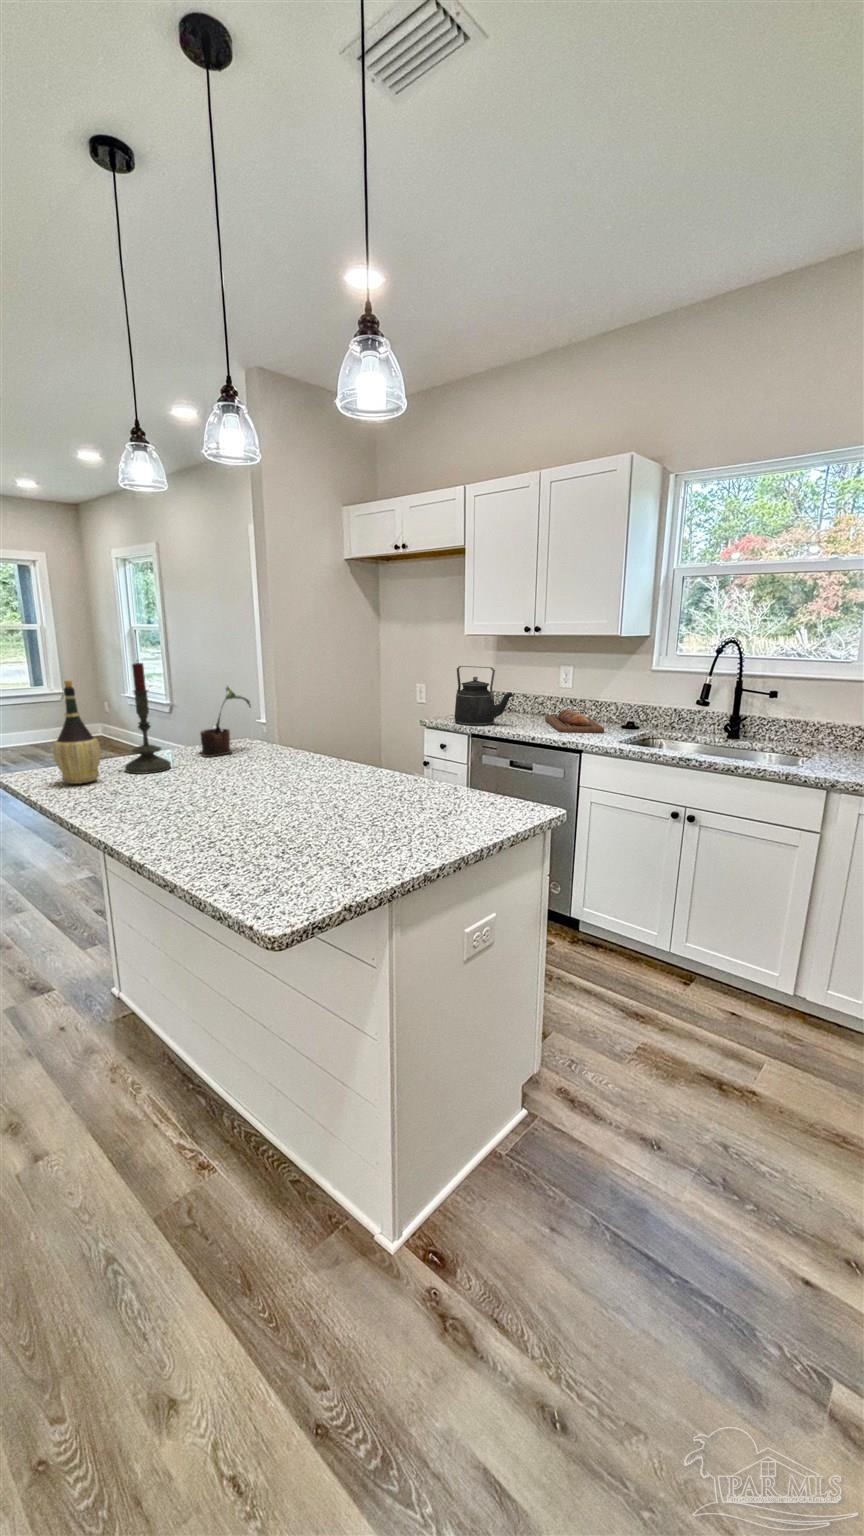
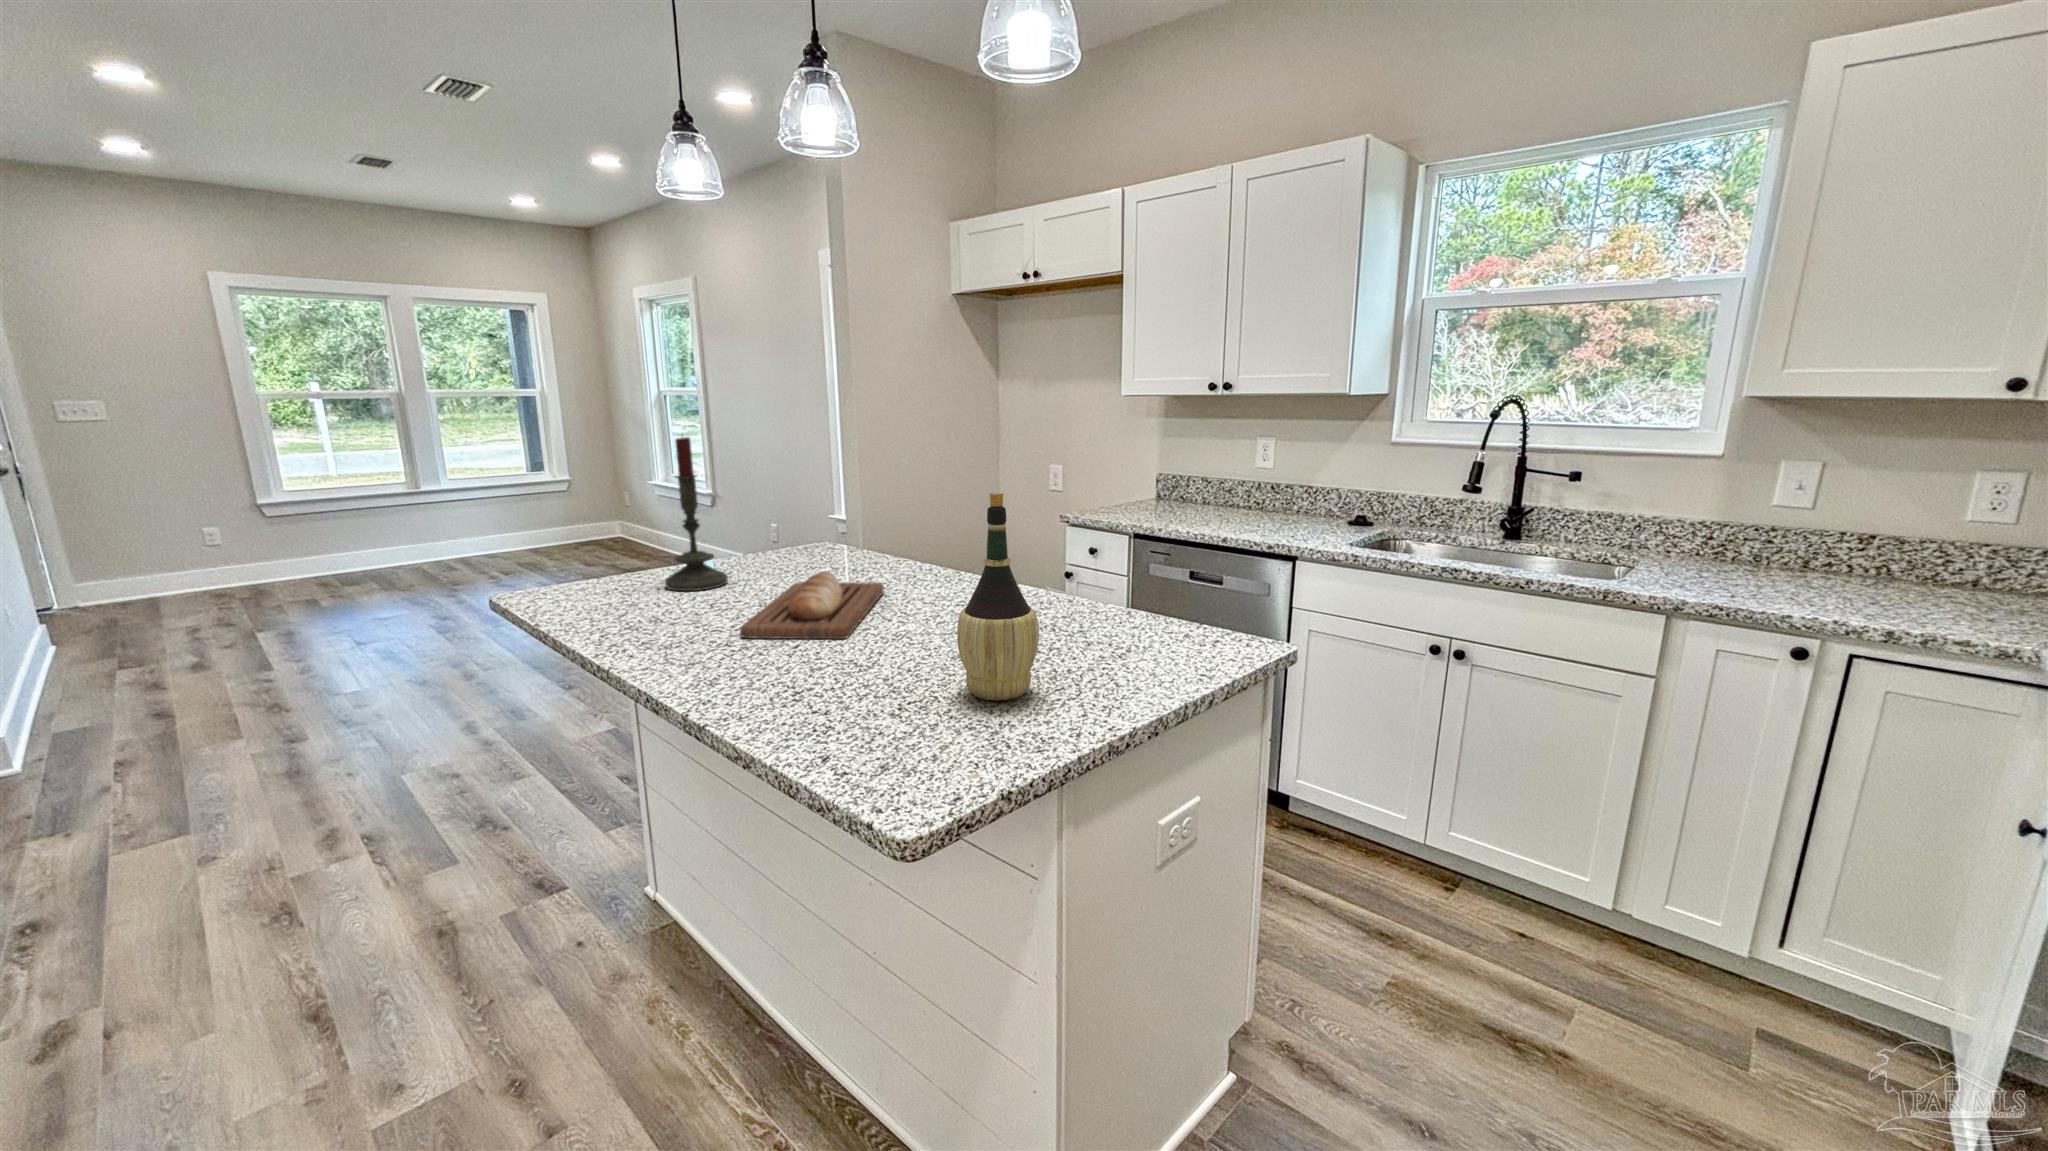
kettle: present [455,666,513,726] -> none [1110,439,1193,522]
wine bottle: present [53,680,101,784] -> present [957,492,1039,700]
potted plant: present [200,687,251,757] -> none [764,468,834,567]
bread loaf: present [545,710,604,733] -> present [740,571,884,639]

